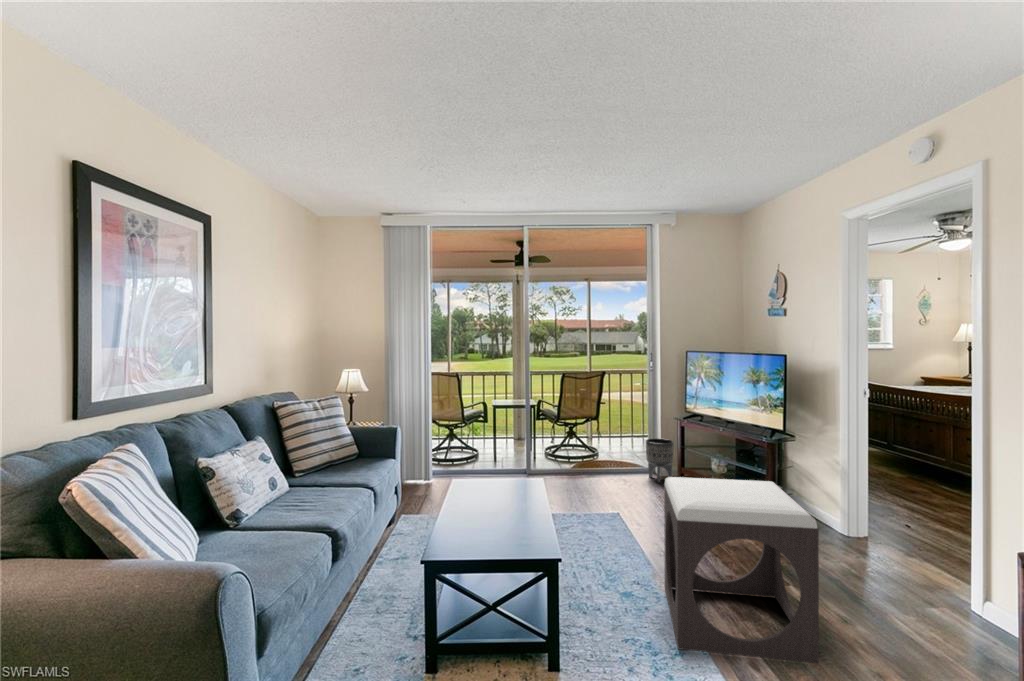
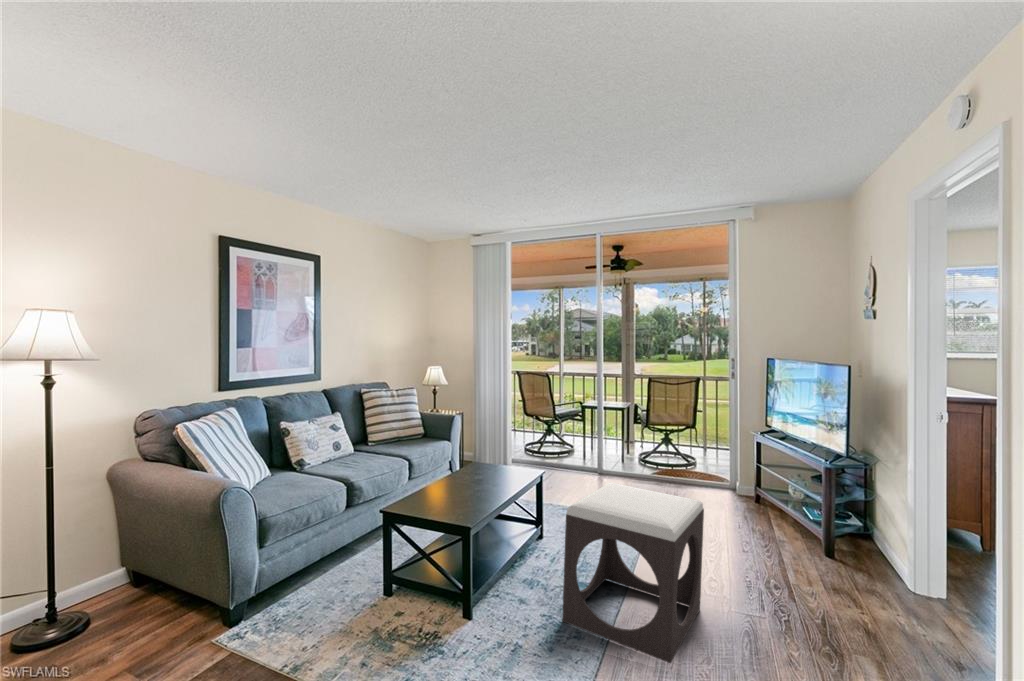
planter: present [646,438,674,483] -> none [699,454,728,498]

